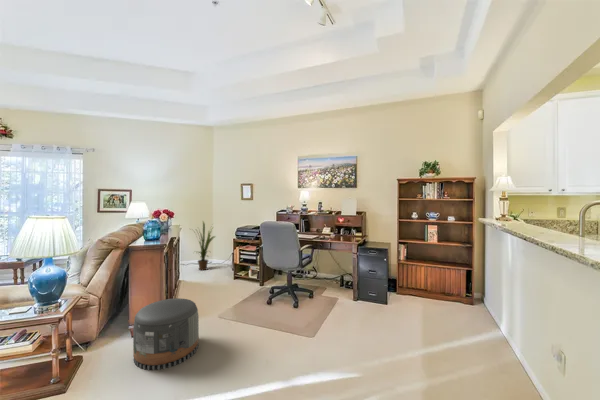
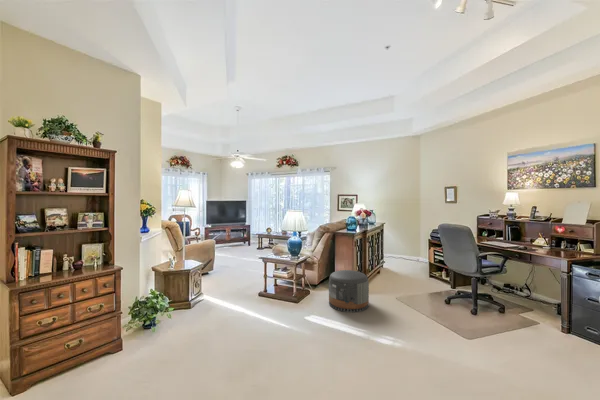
house plant: present [198,222,215,270] -> none [395,221,420,265]

